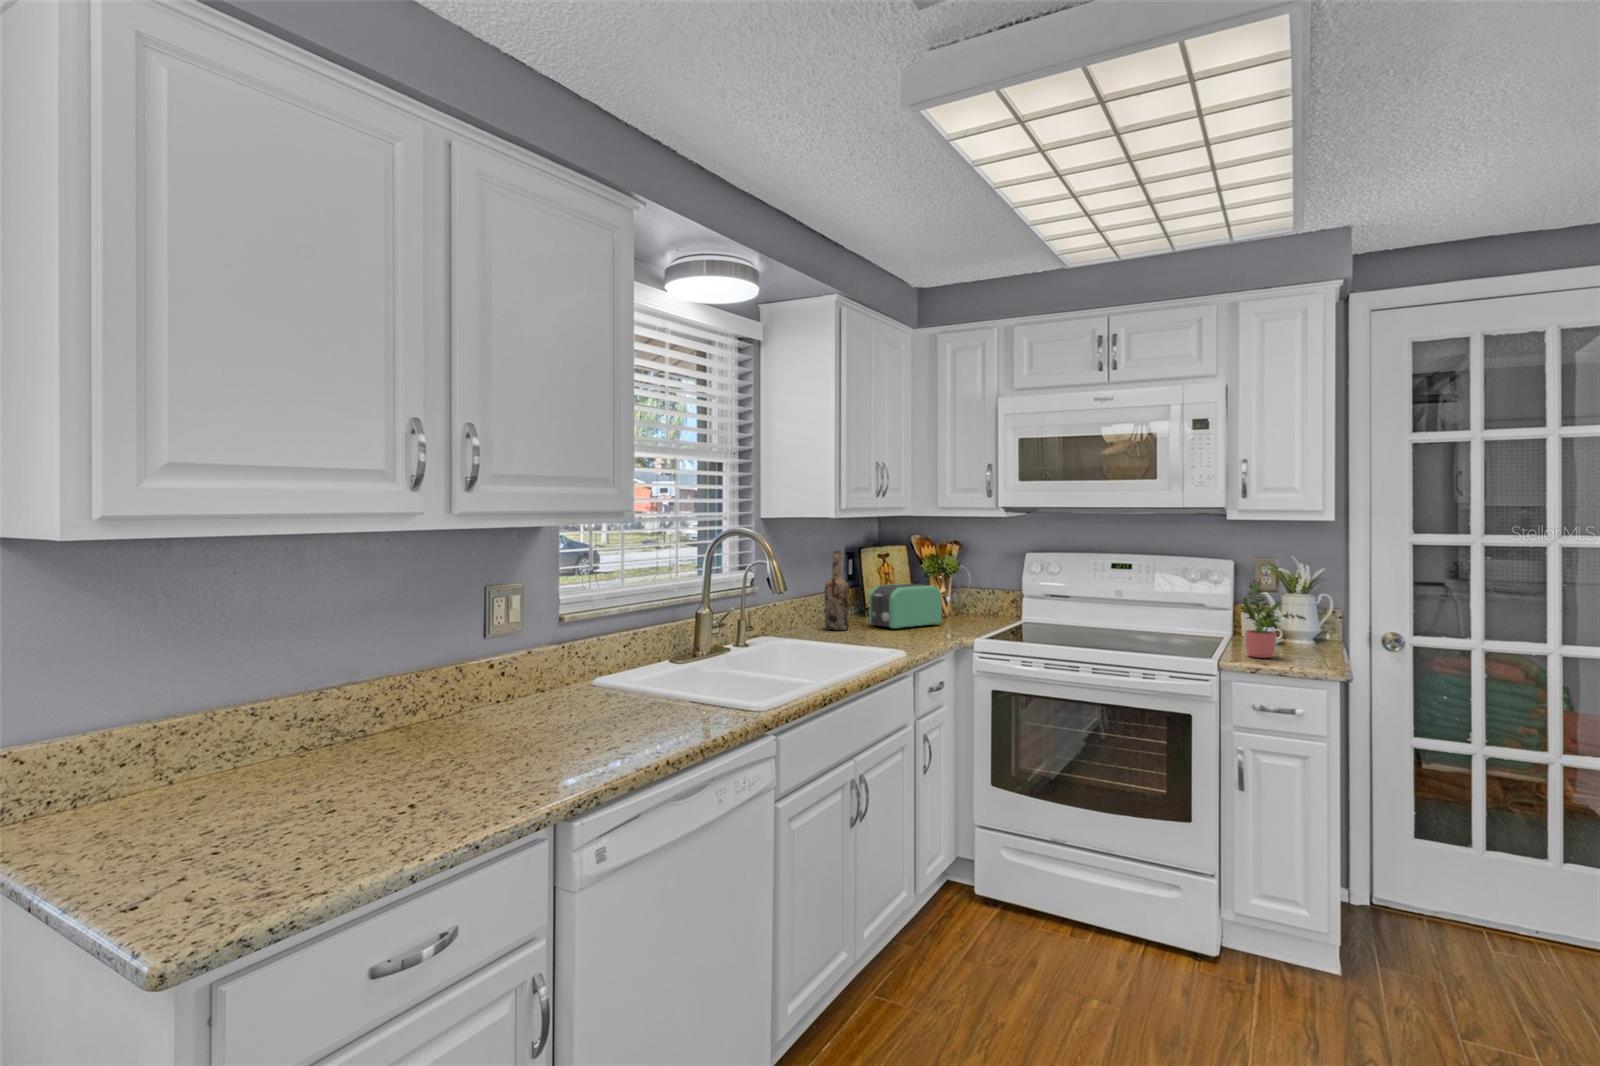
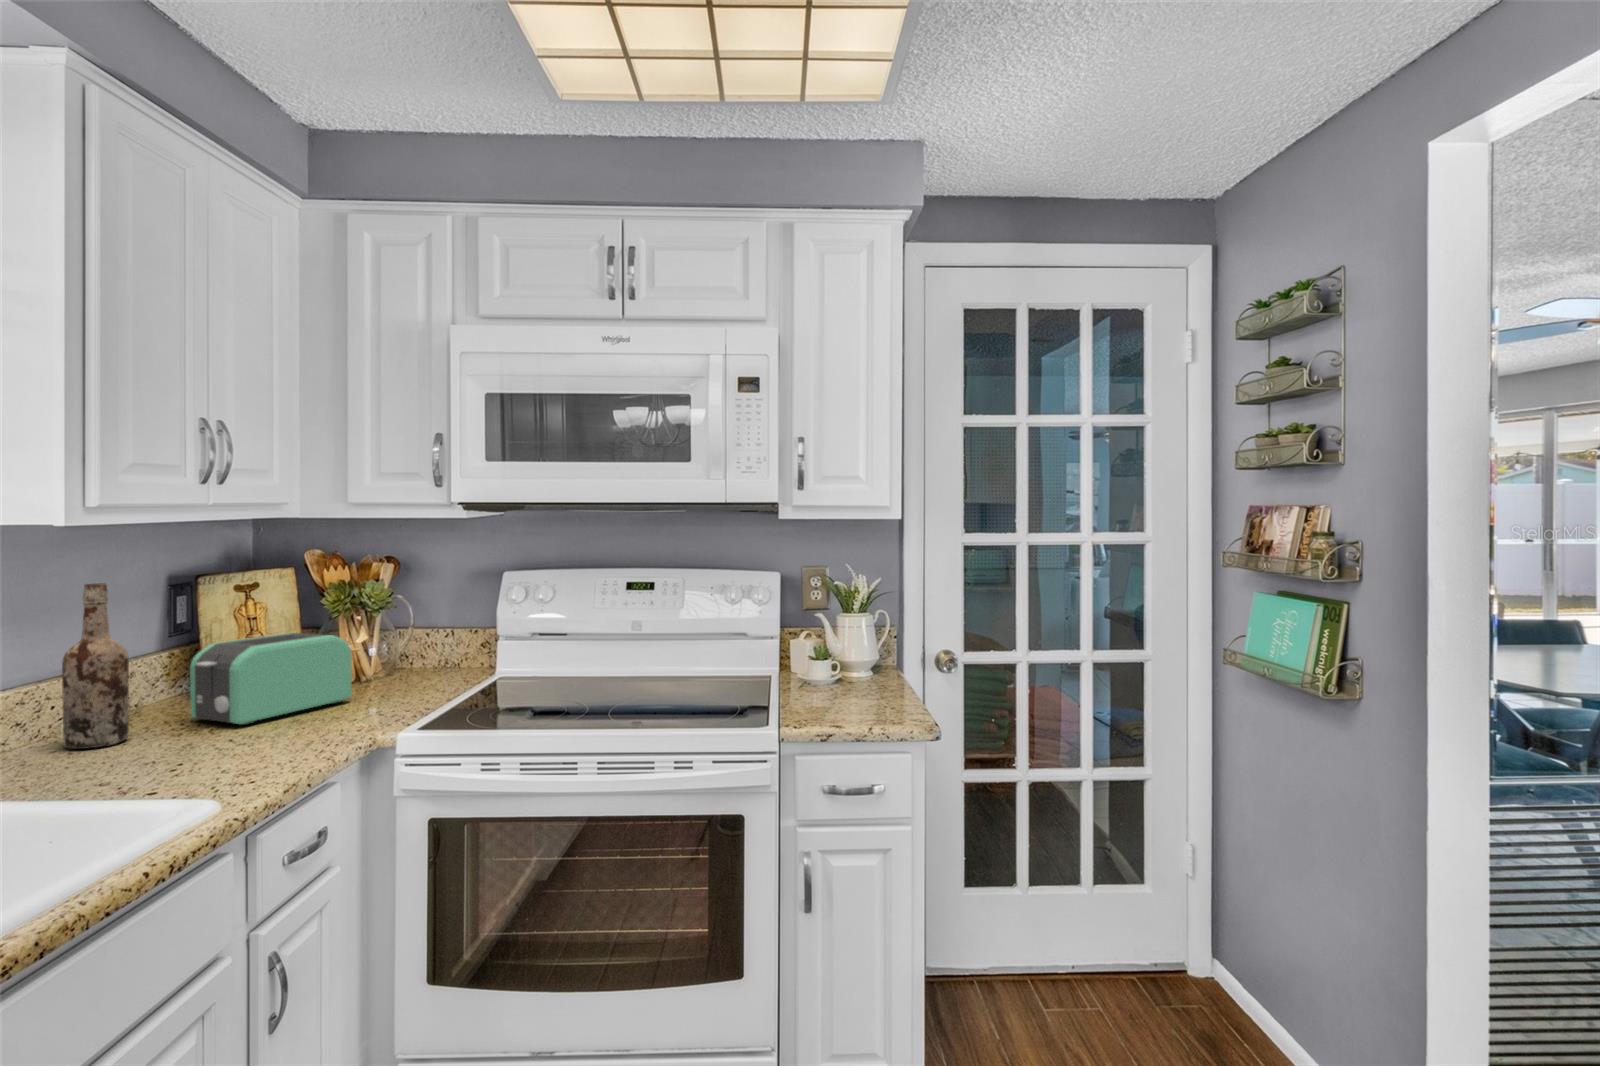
potted plant: present [1242,580,1306,658] -> none [808,601,885,712]

